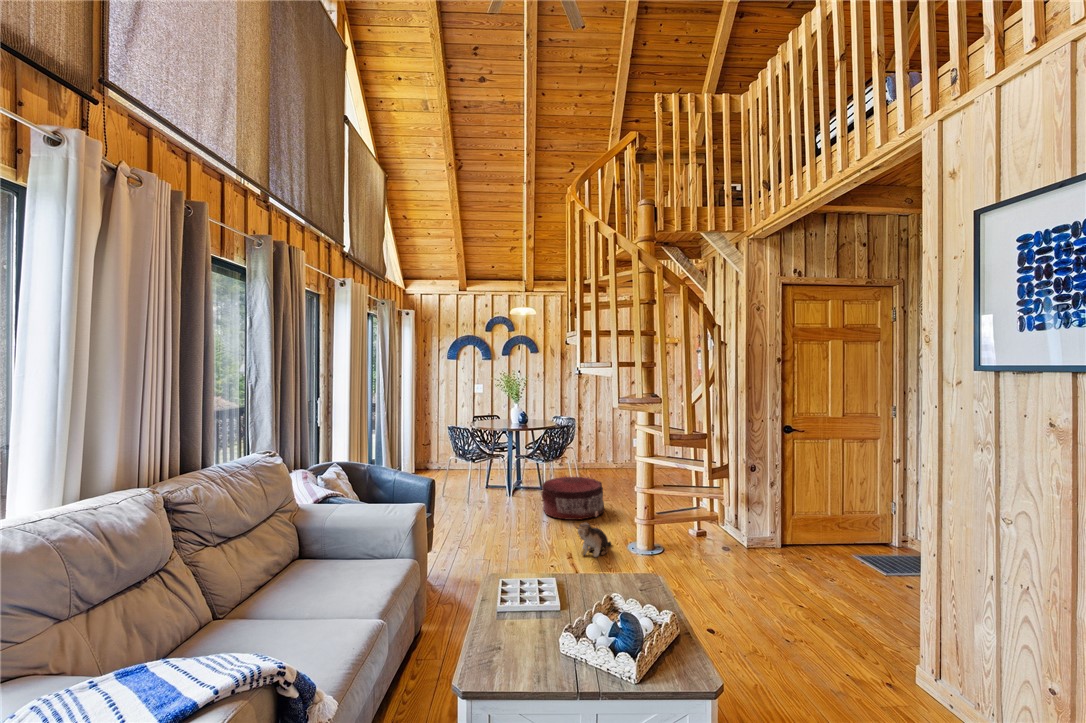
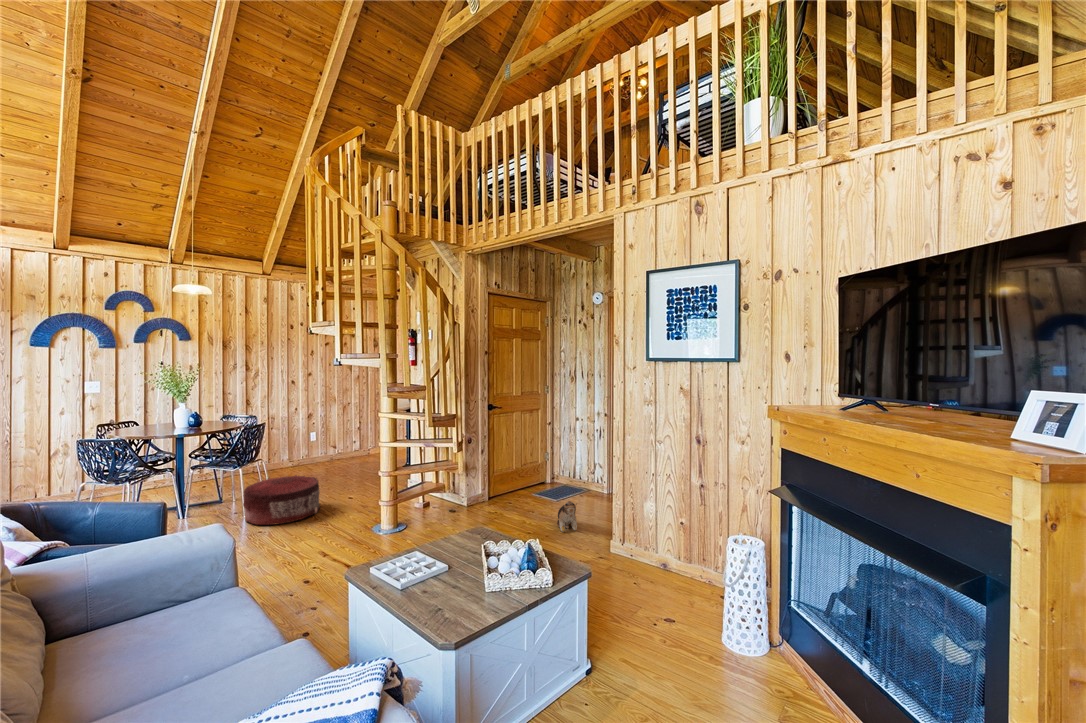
plush toy: present [575,522,611,557] -> present [557,501,577,532]

